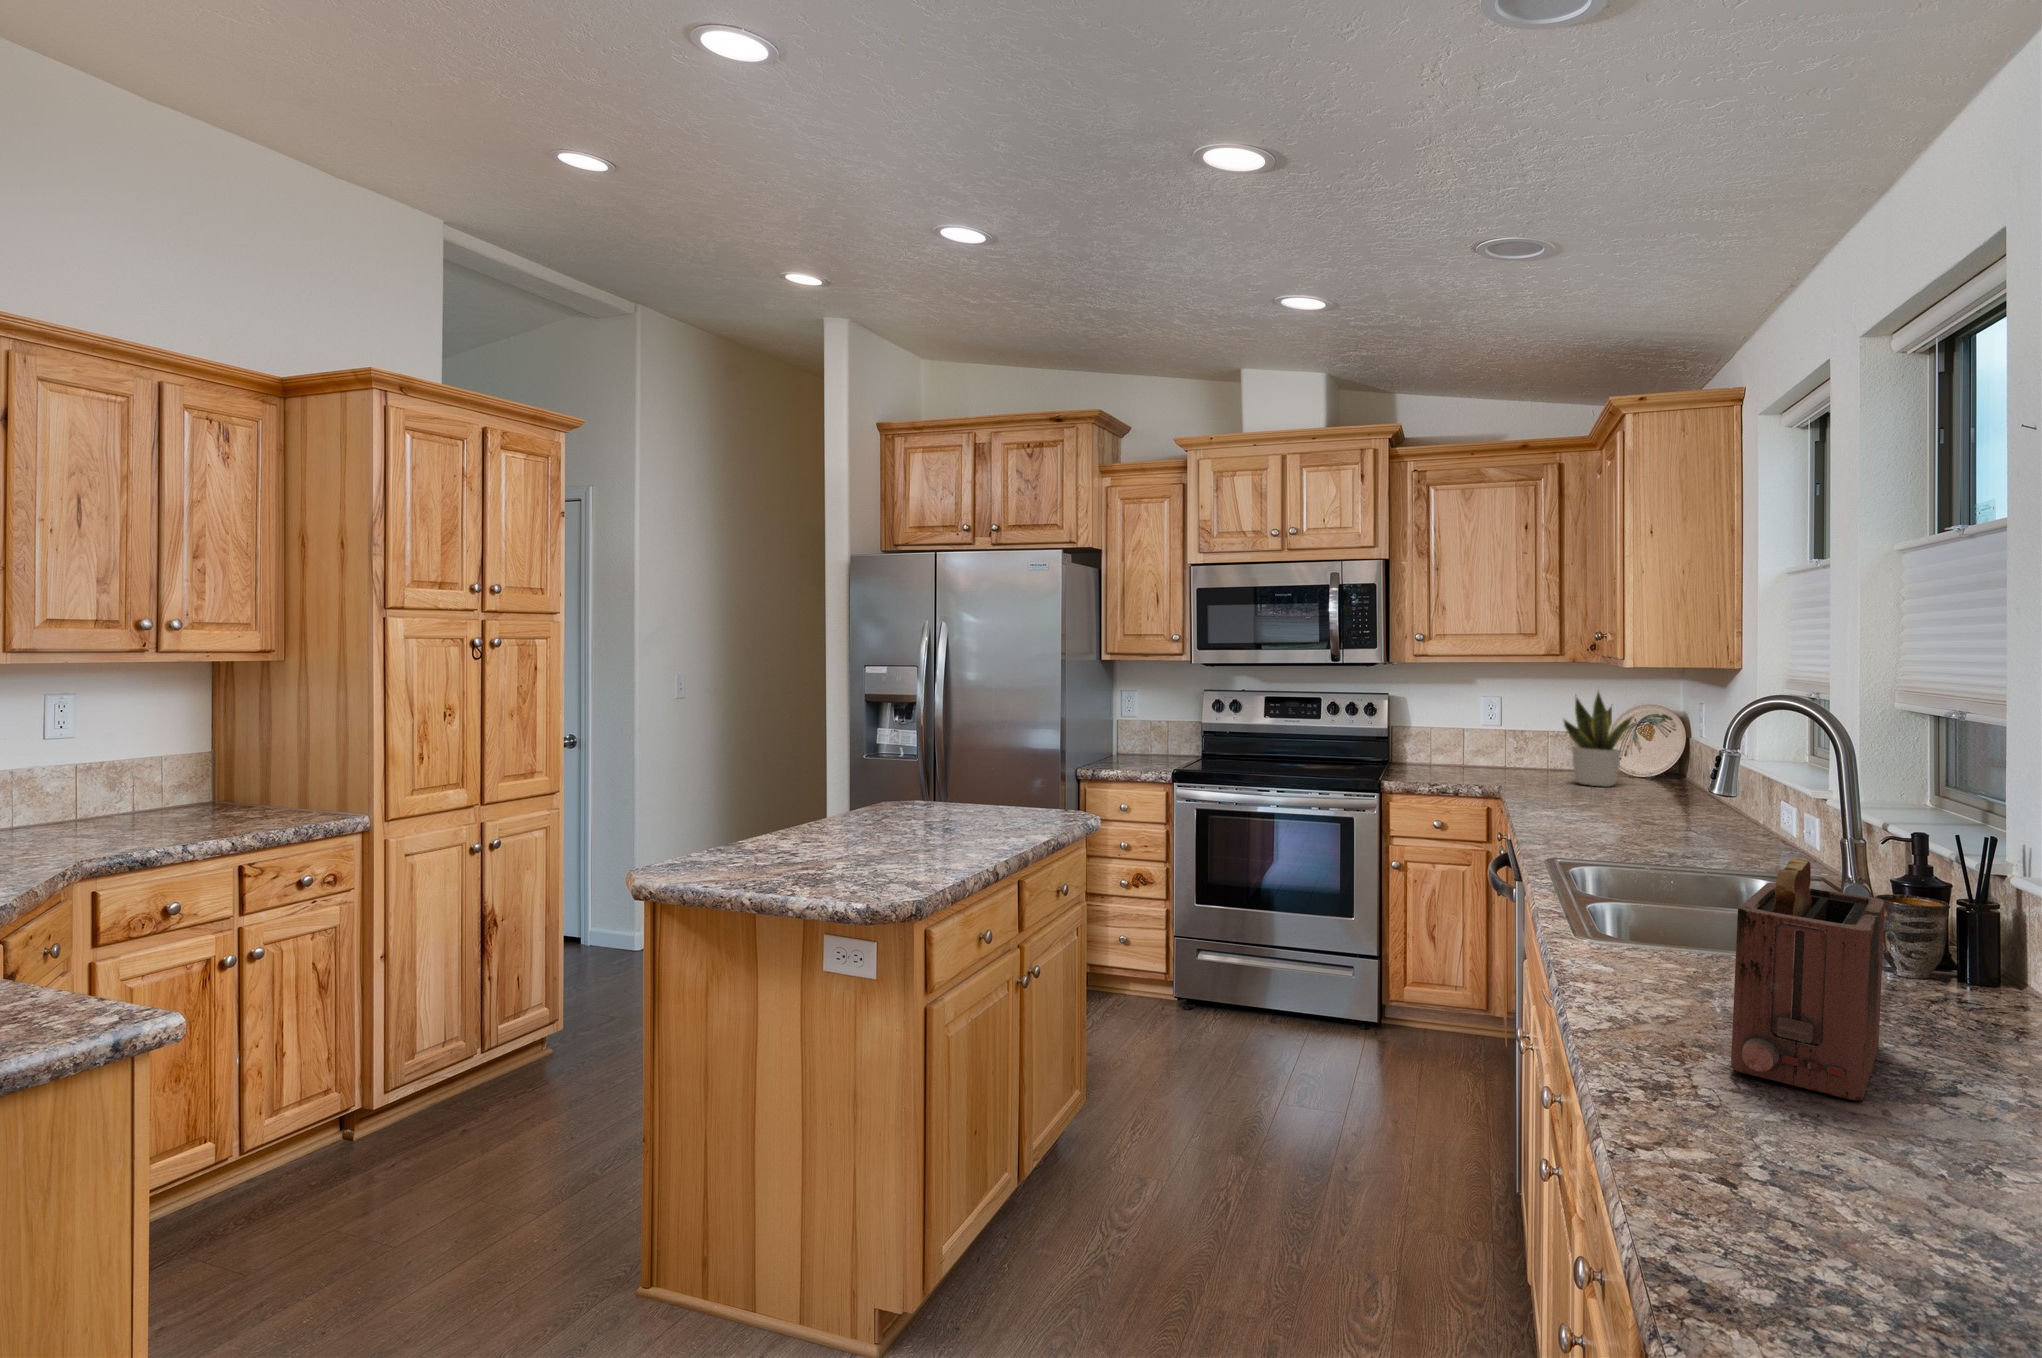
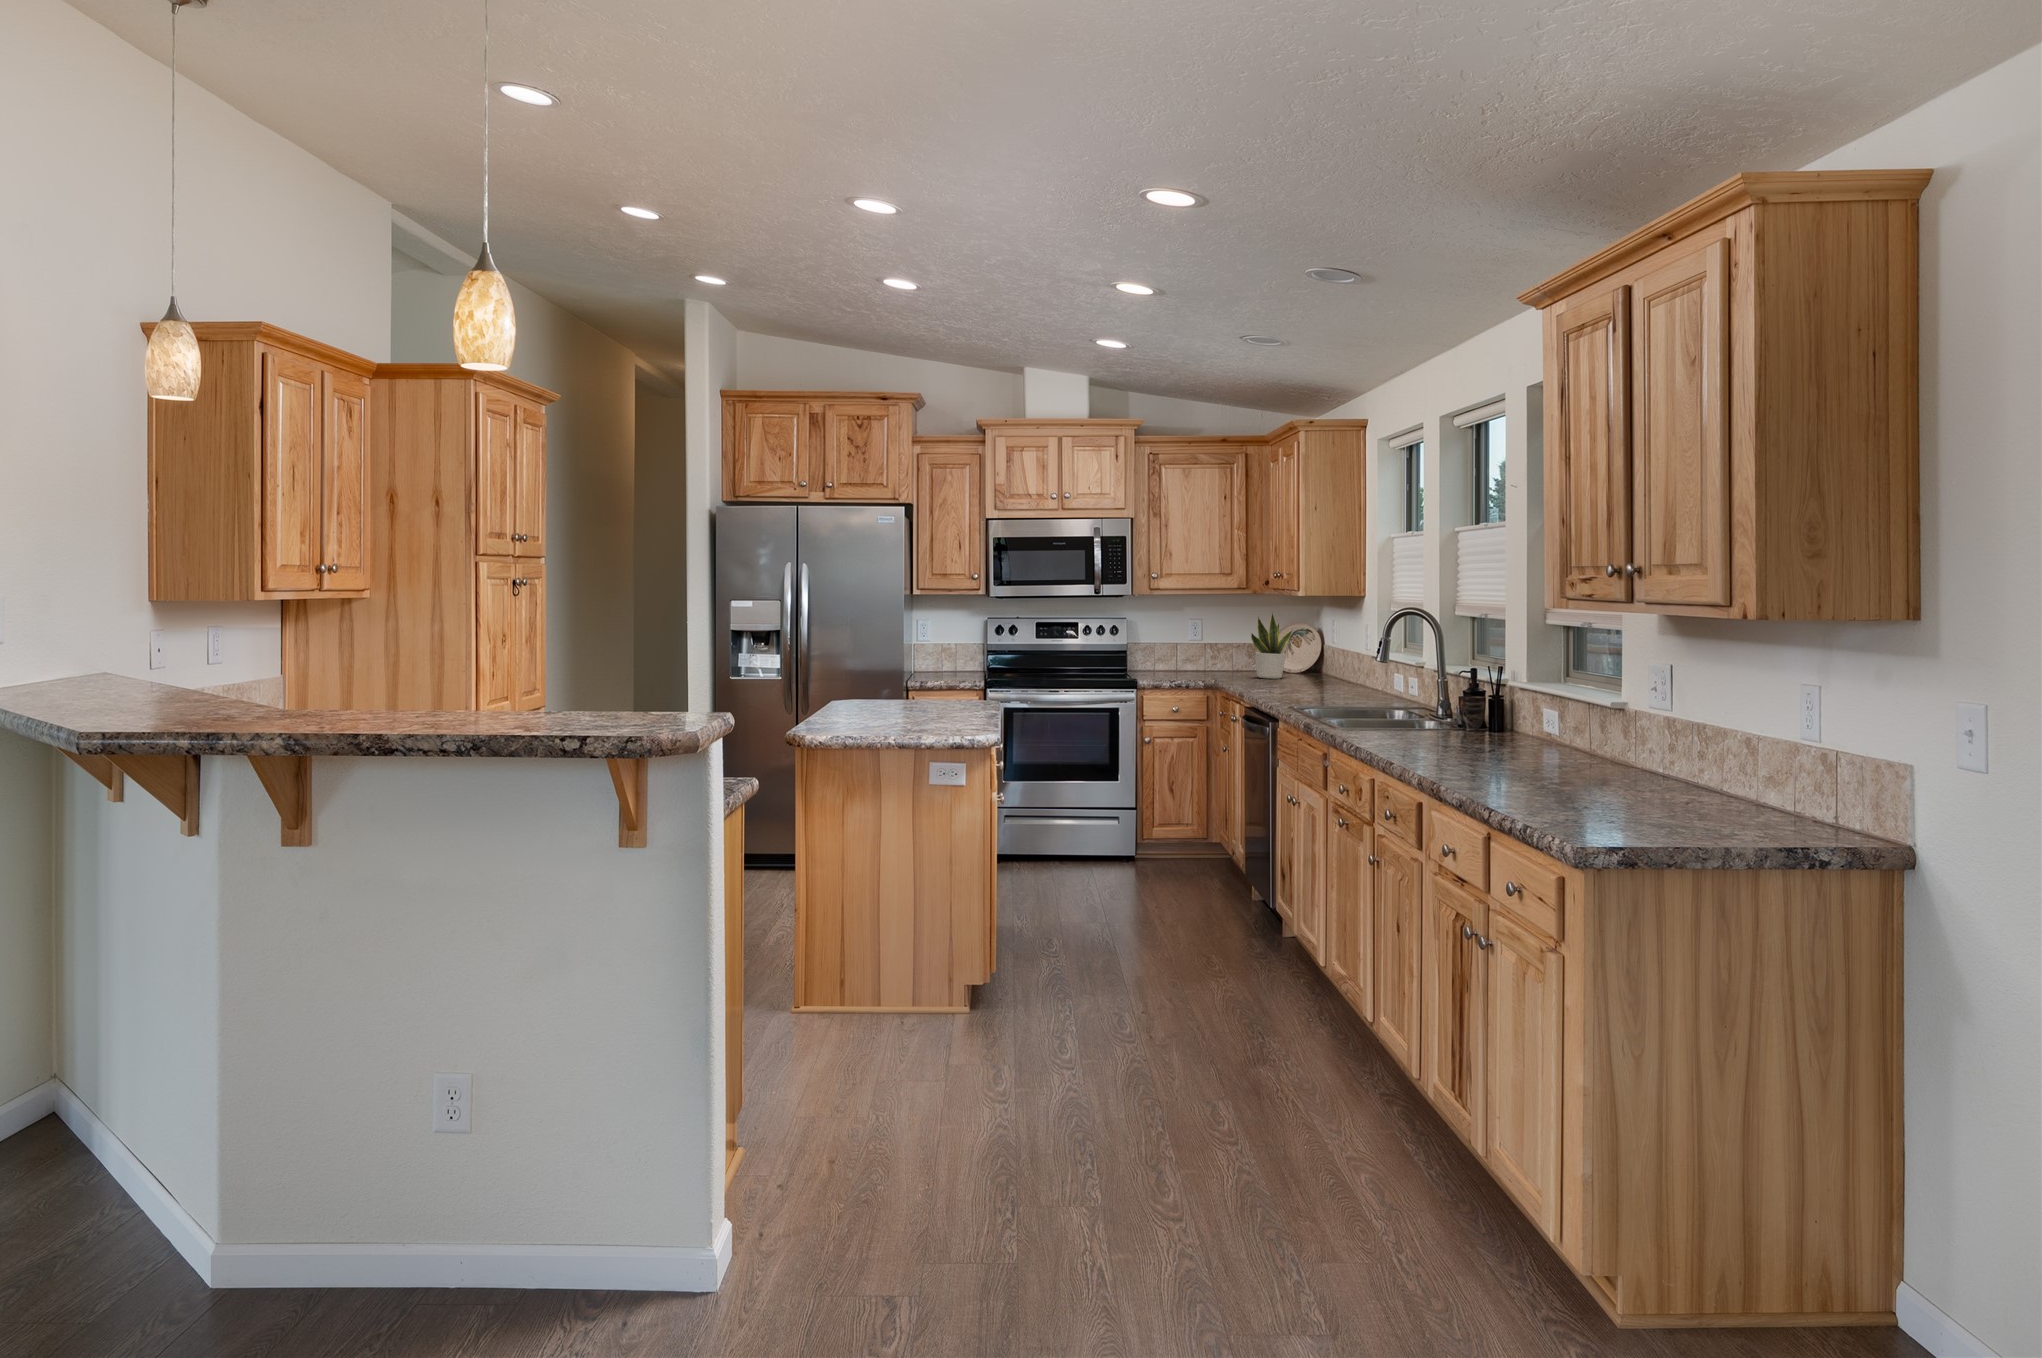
toaster: present [1731,859,1885,1100] -> none [1426,669,1475,755]

